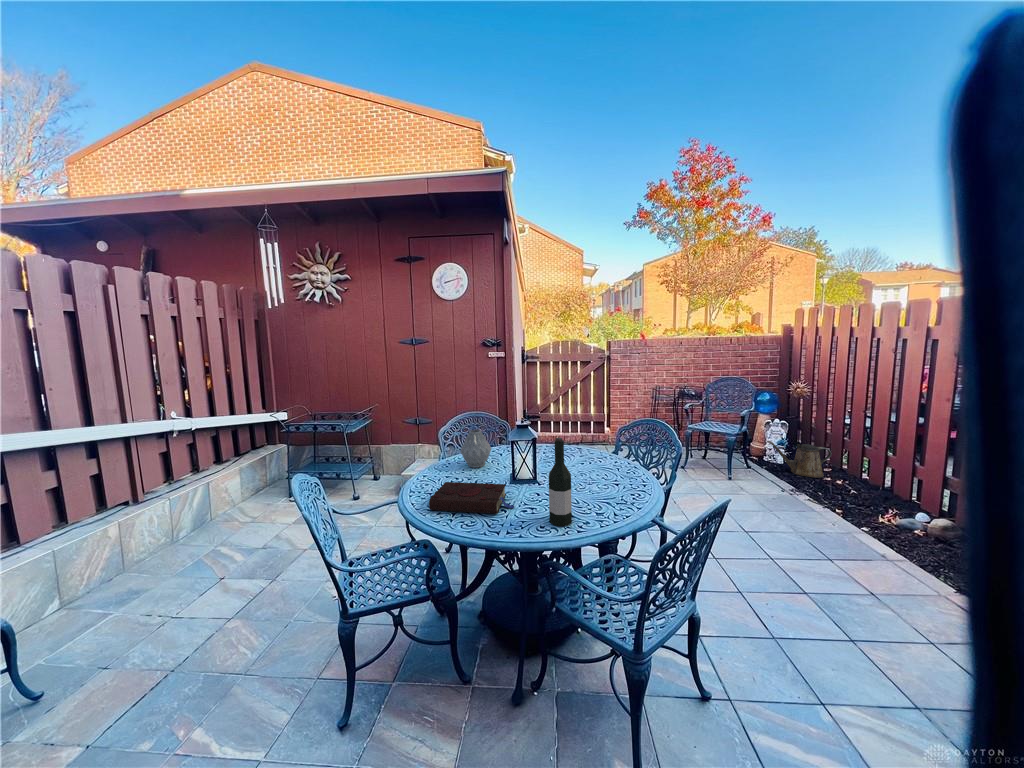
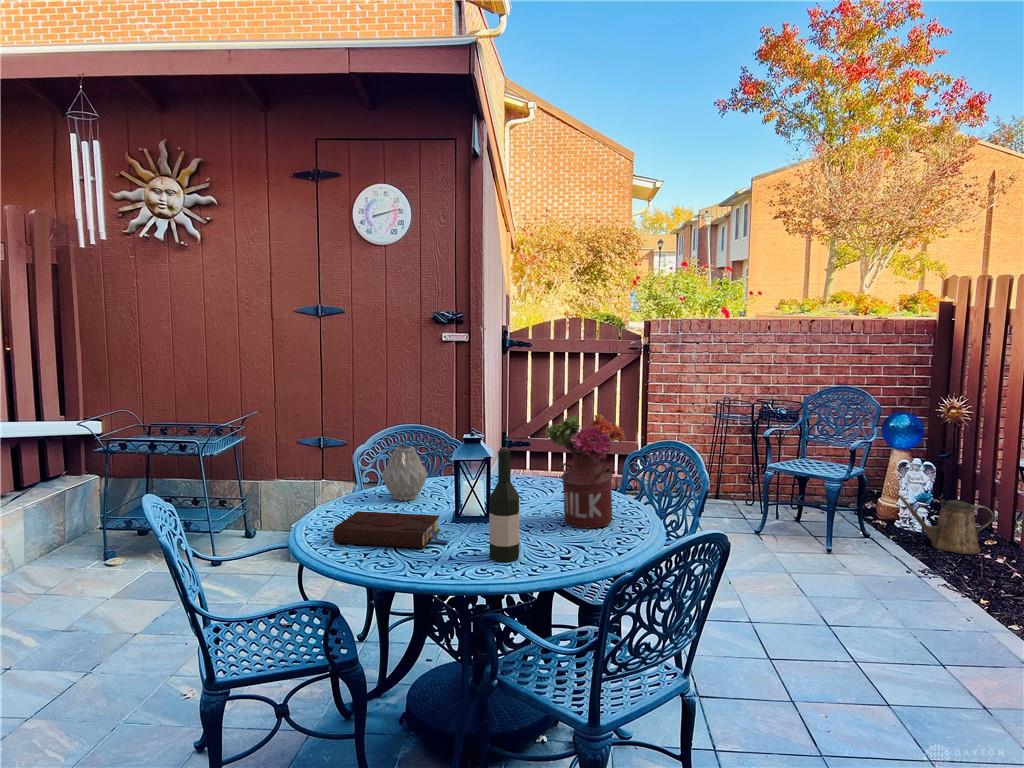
flower arrangement: none [578,406,638,489] -> present [546,414,625,528]

